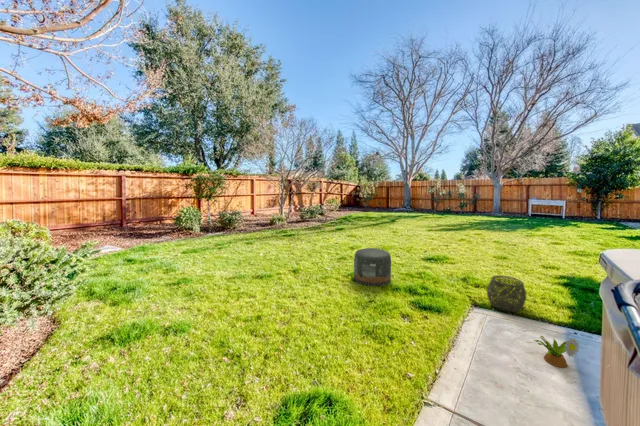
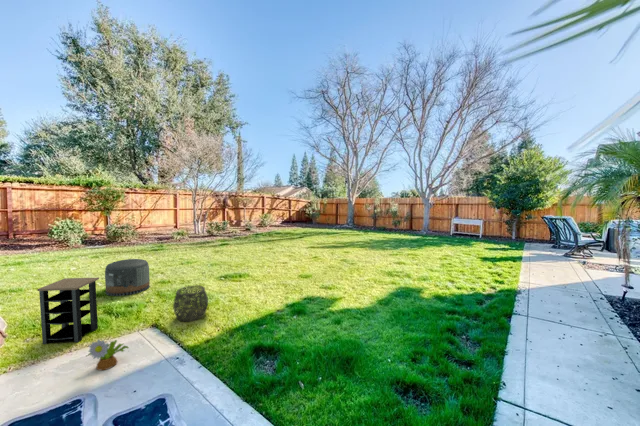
side table: none [419,271,471,340] -> present [37,277,99,344]

